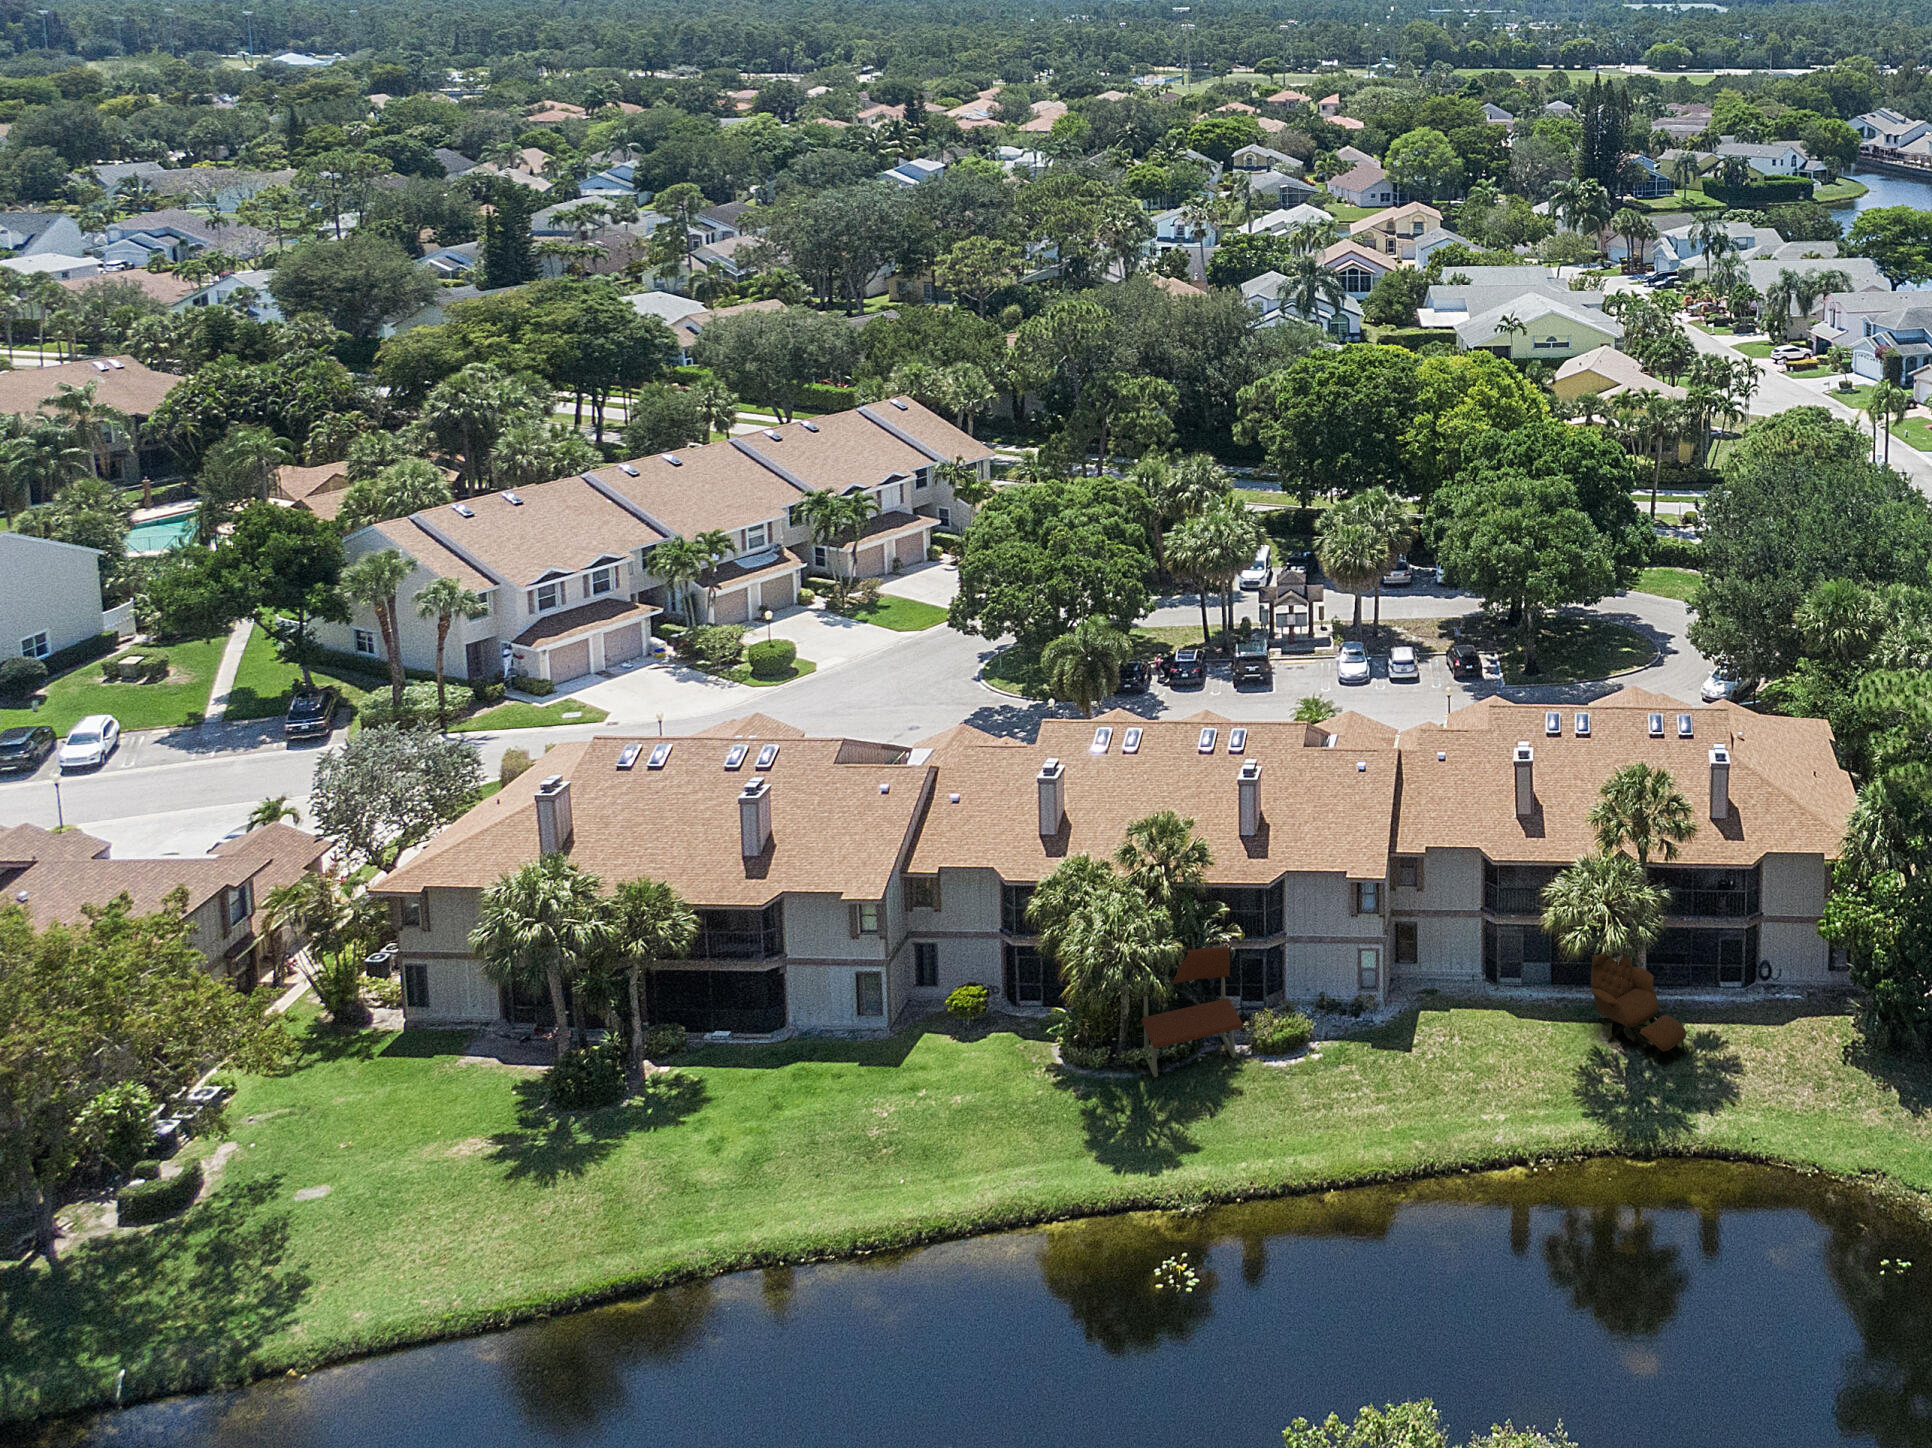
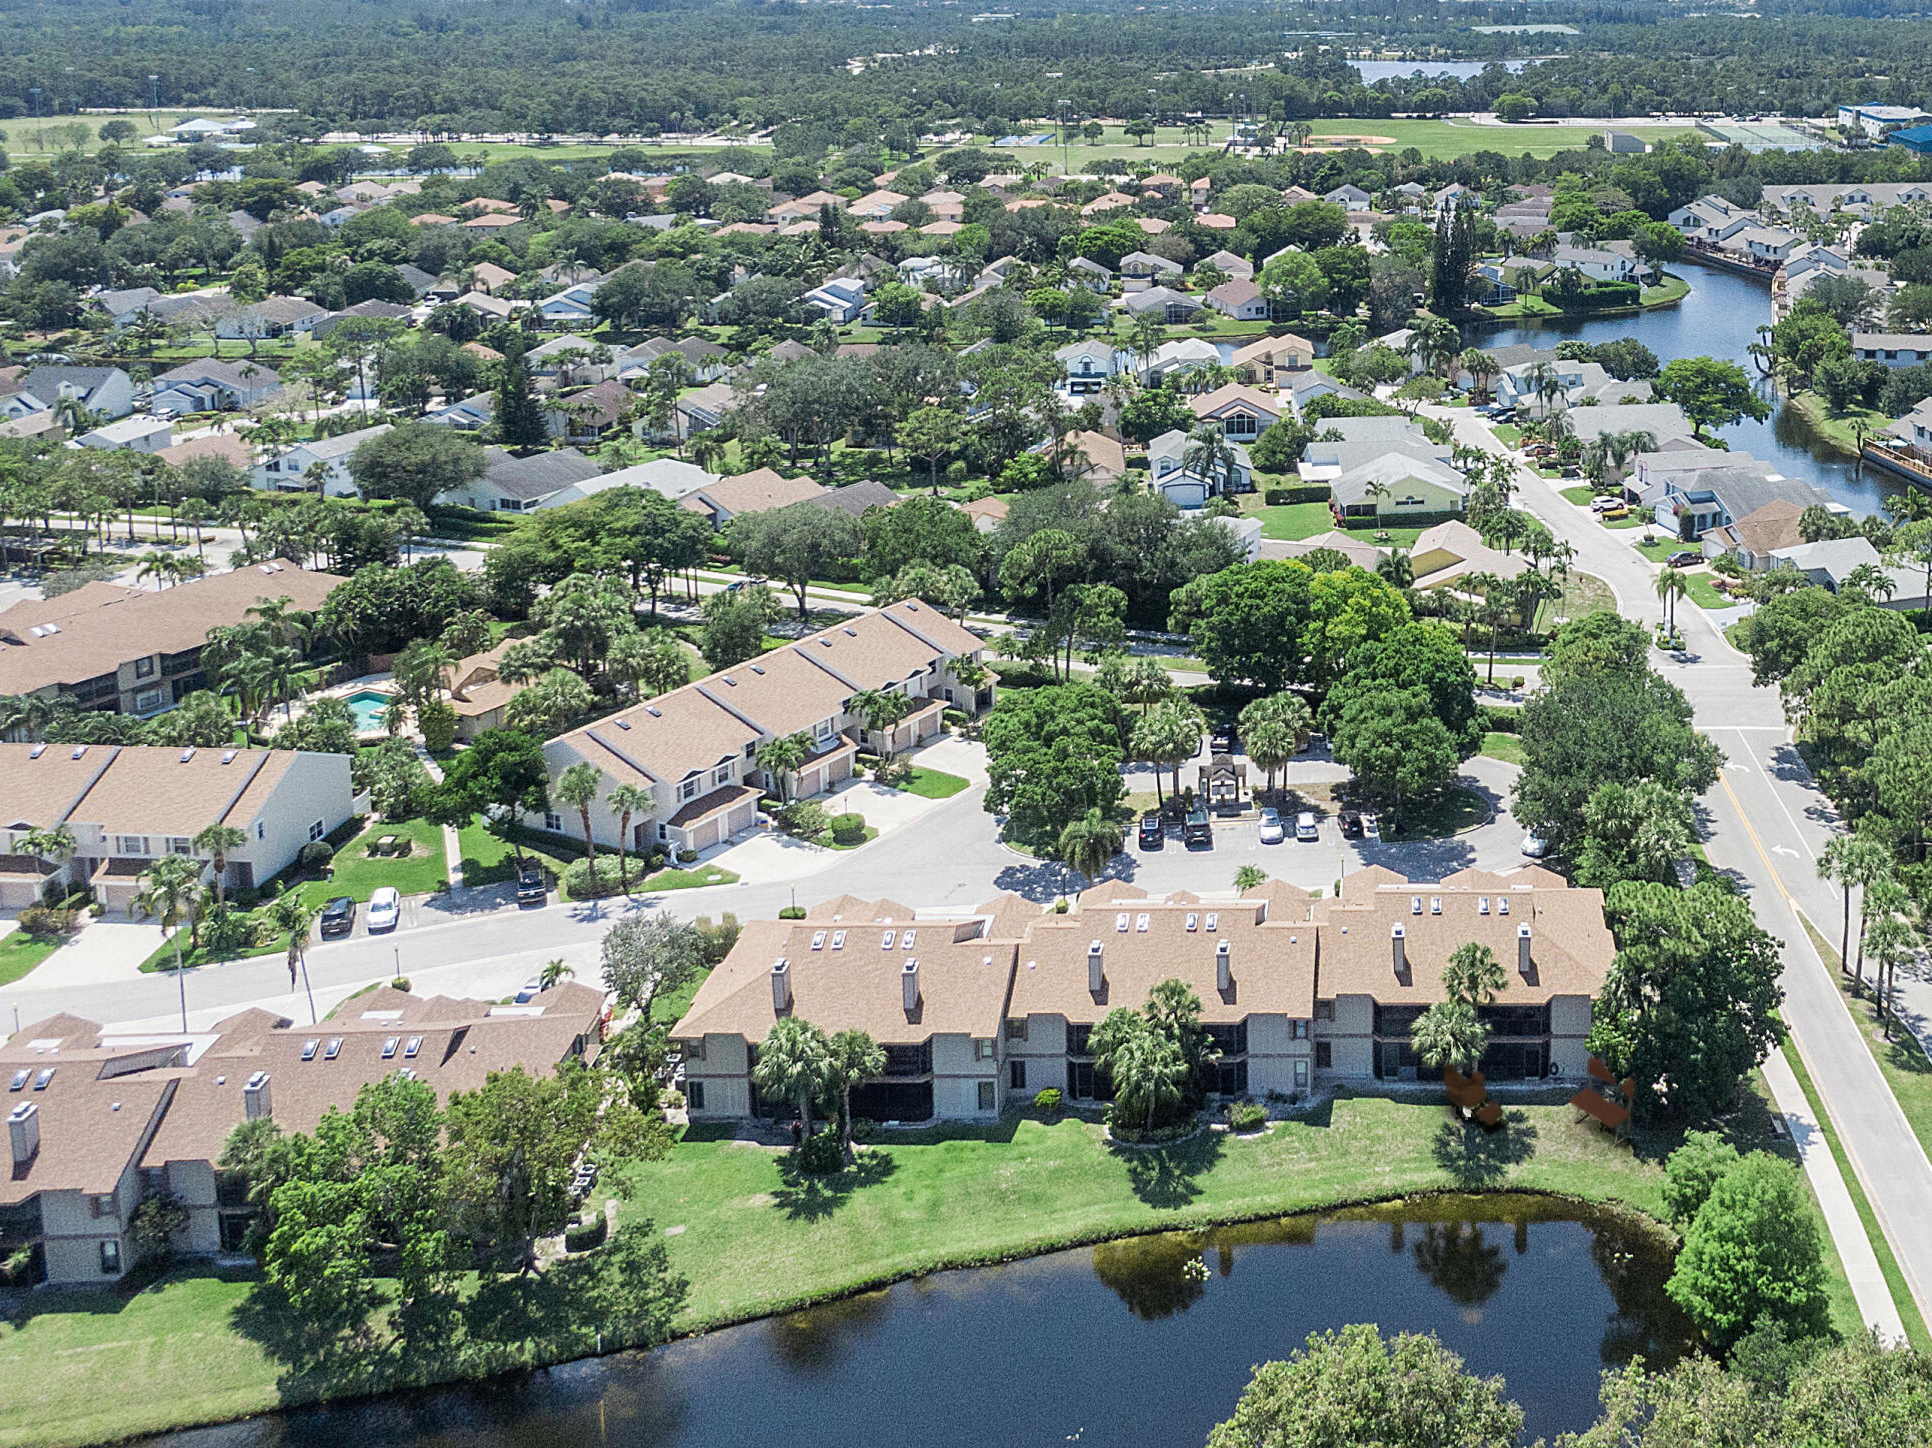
bench: present [1142,947,1243,1077] -> present [1569,1057,1635,1146]

